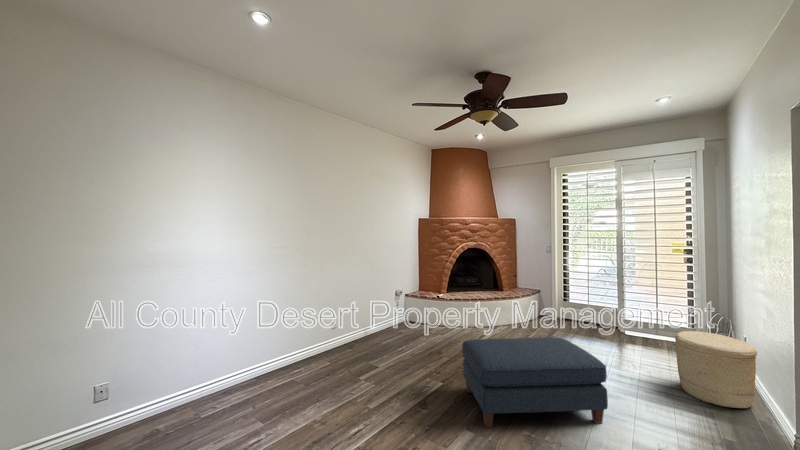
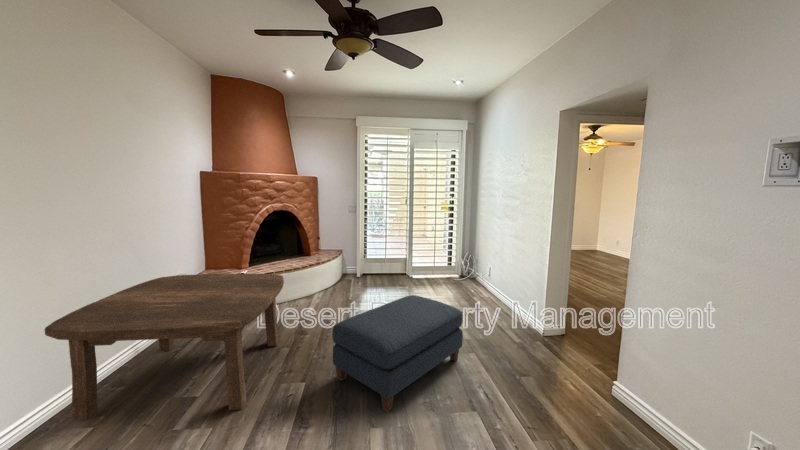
coffee table: none [323,288,450,382] -> present [45,274,284,420]
woven basket: present [675,331,757,408] -> none [468,267,511,316]

